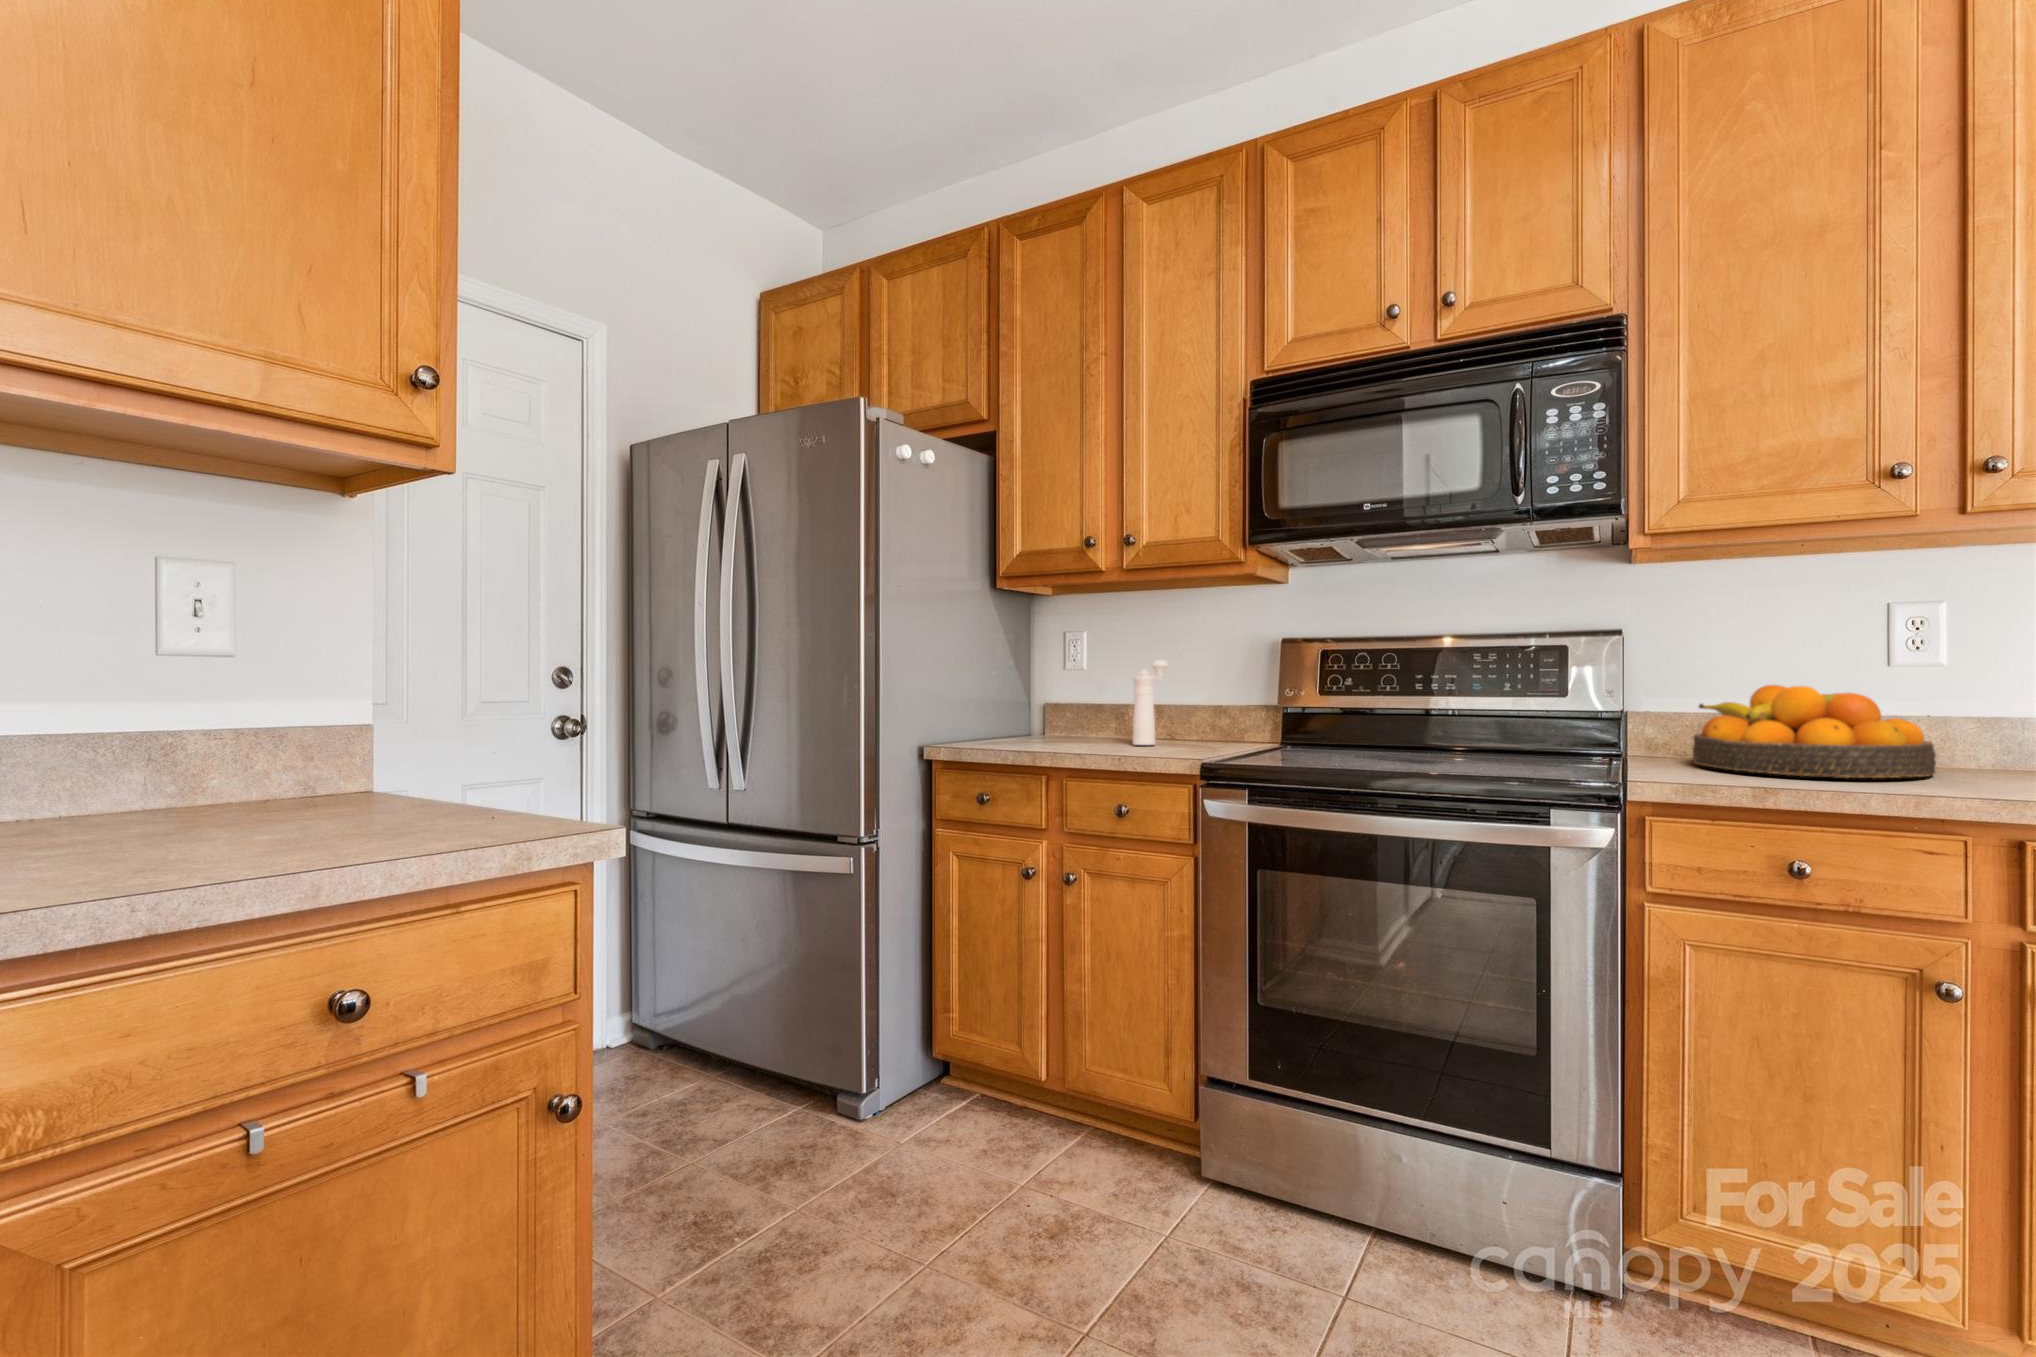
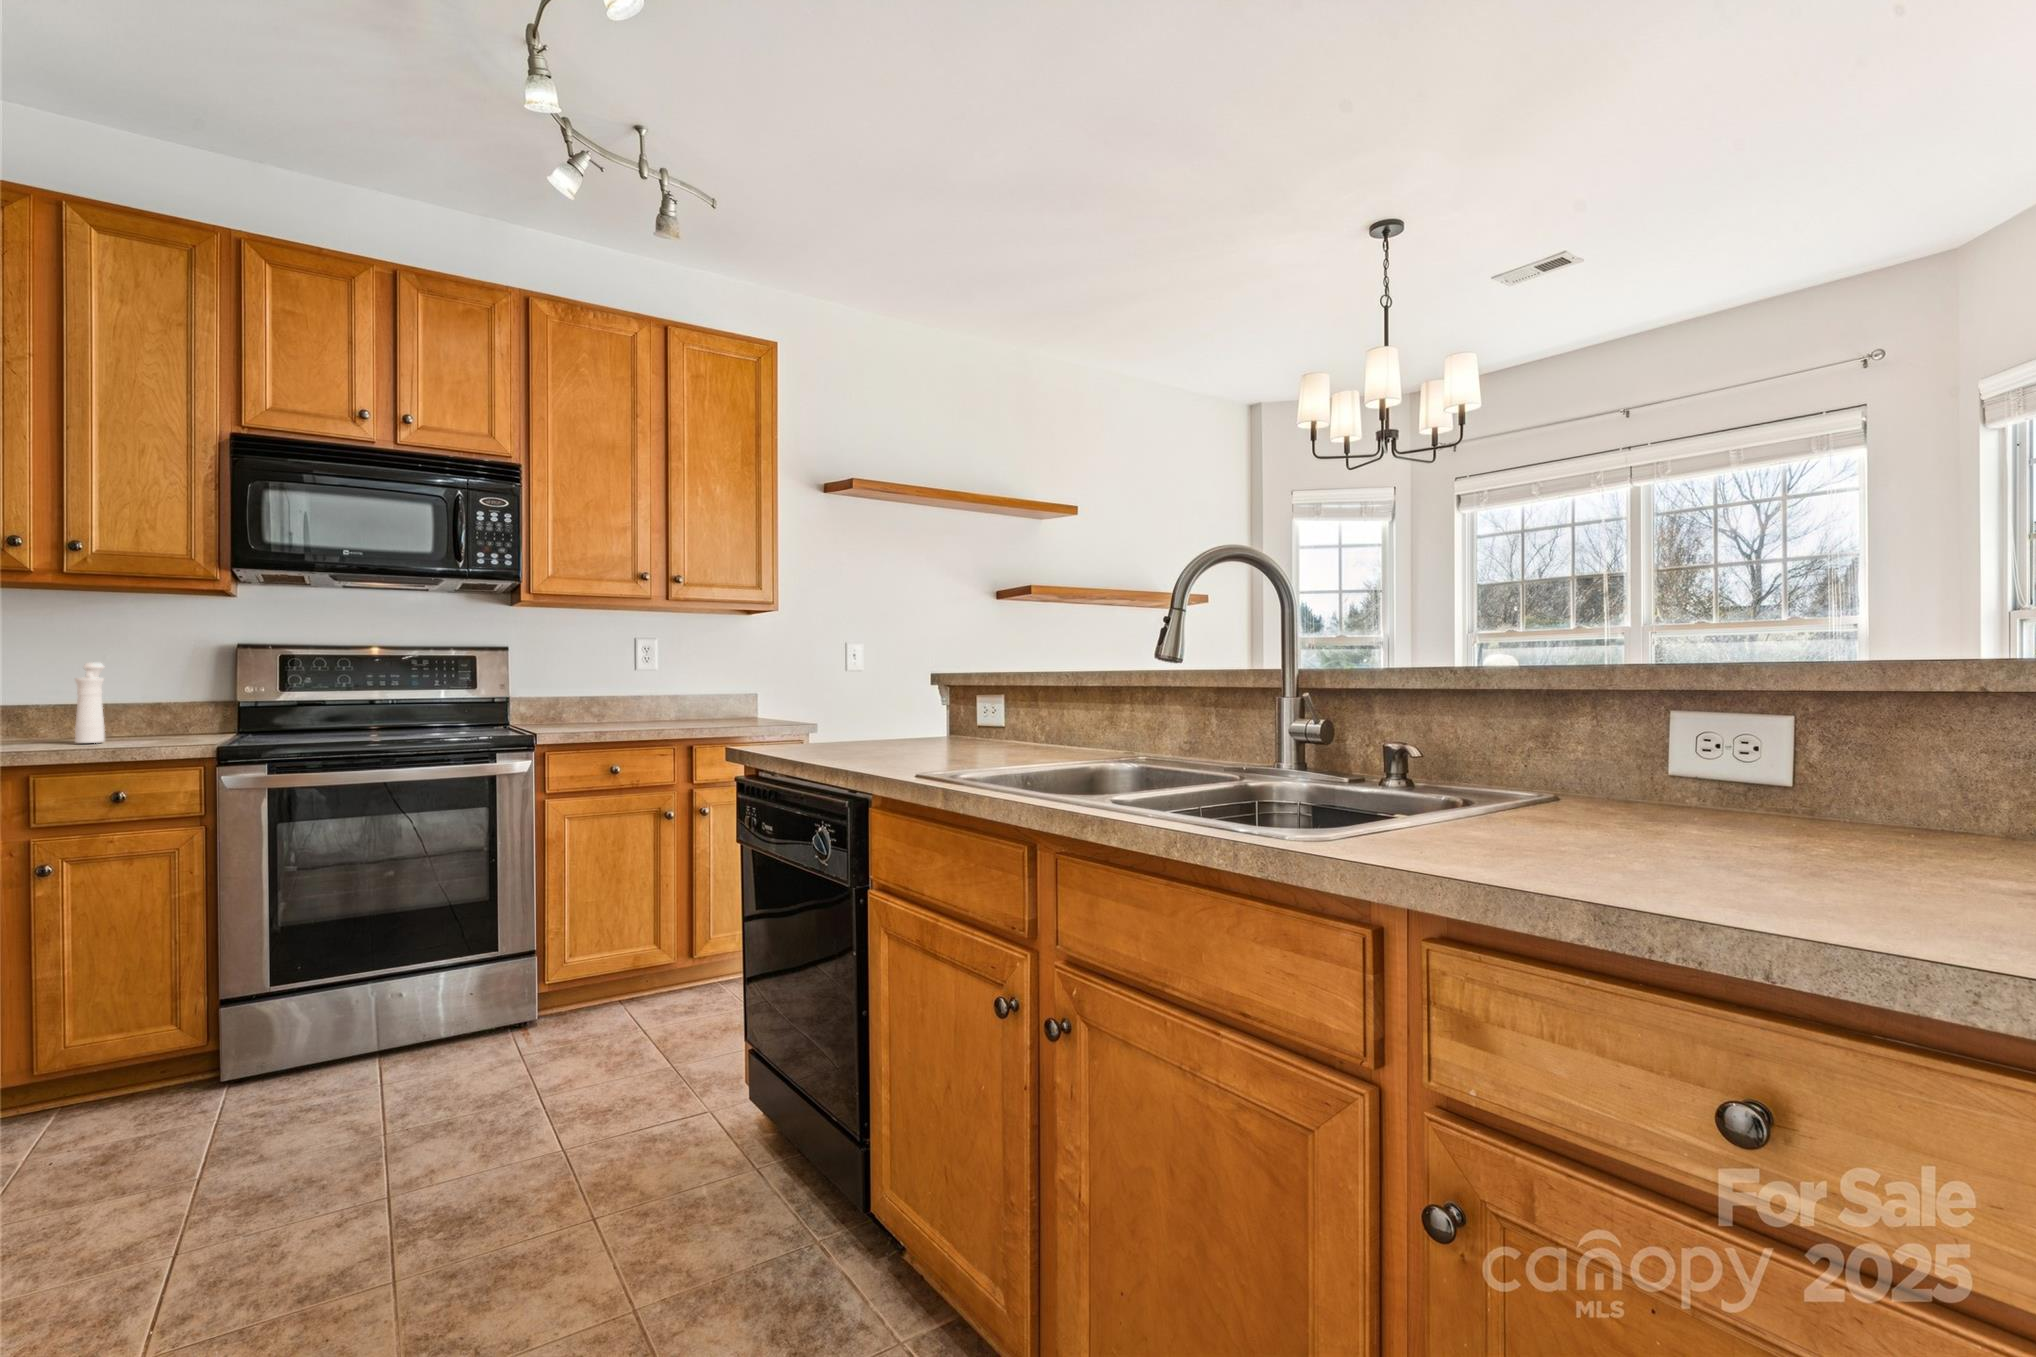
fruit bowl: present [1693,685,1936,778] -> none [552,679,659,726]

